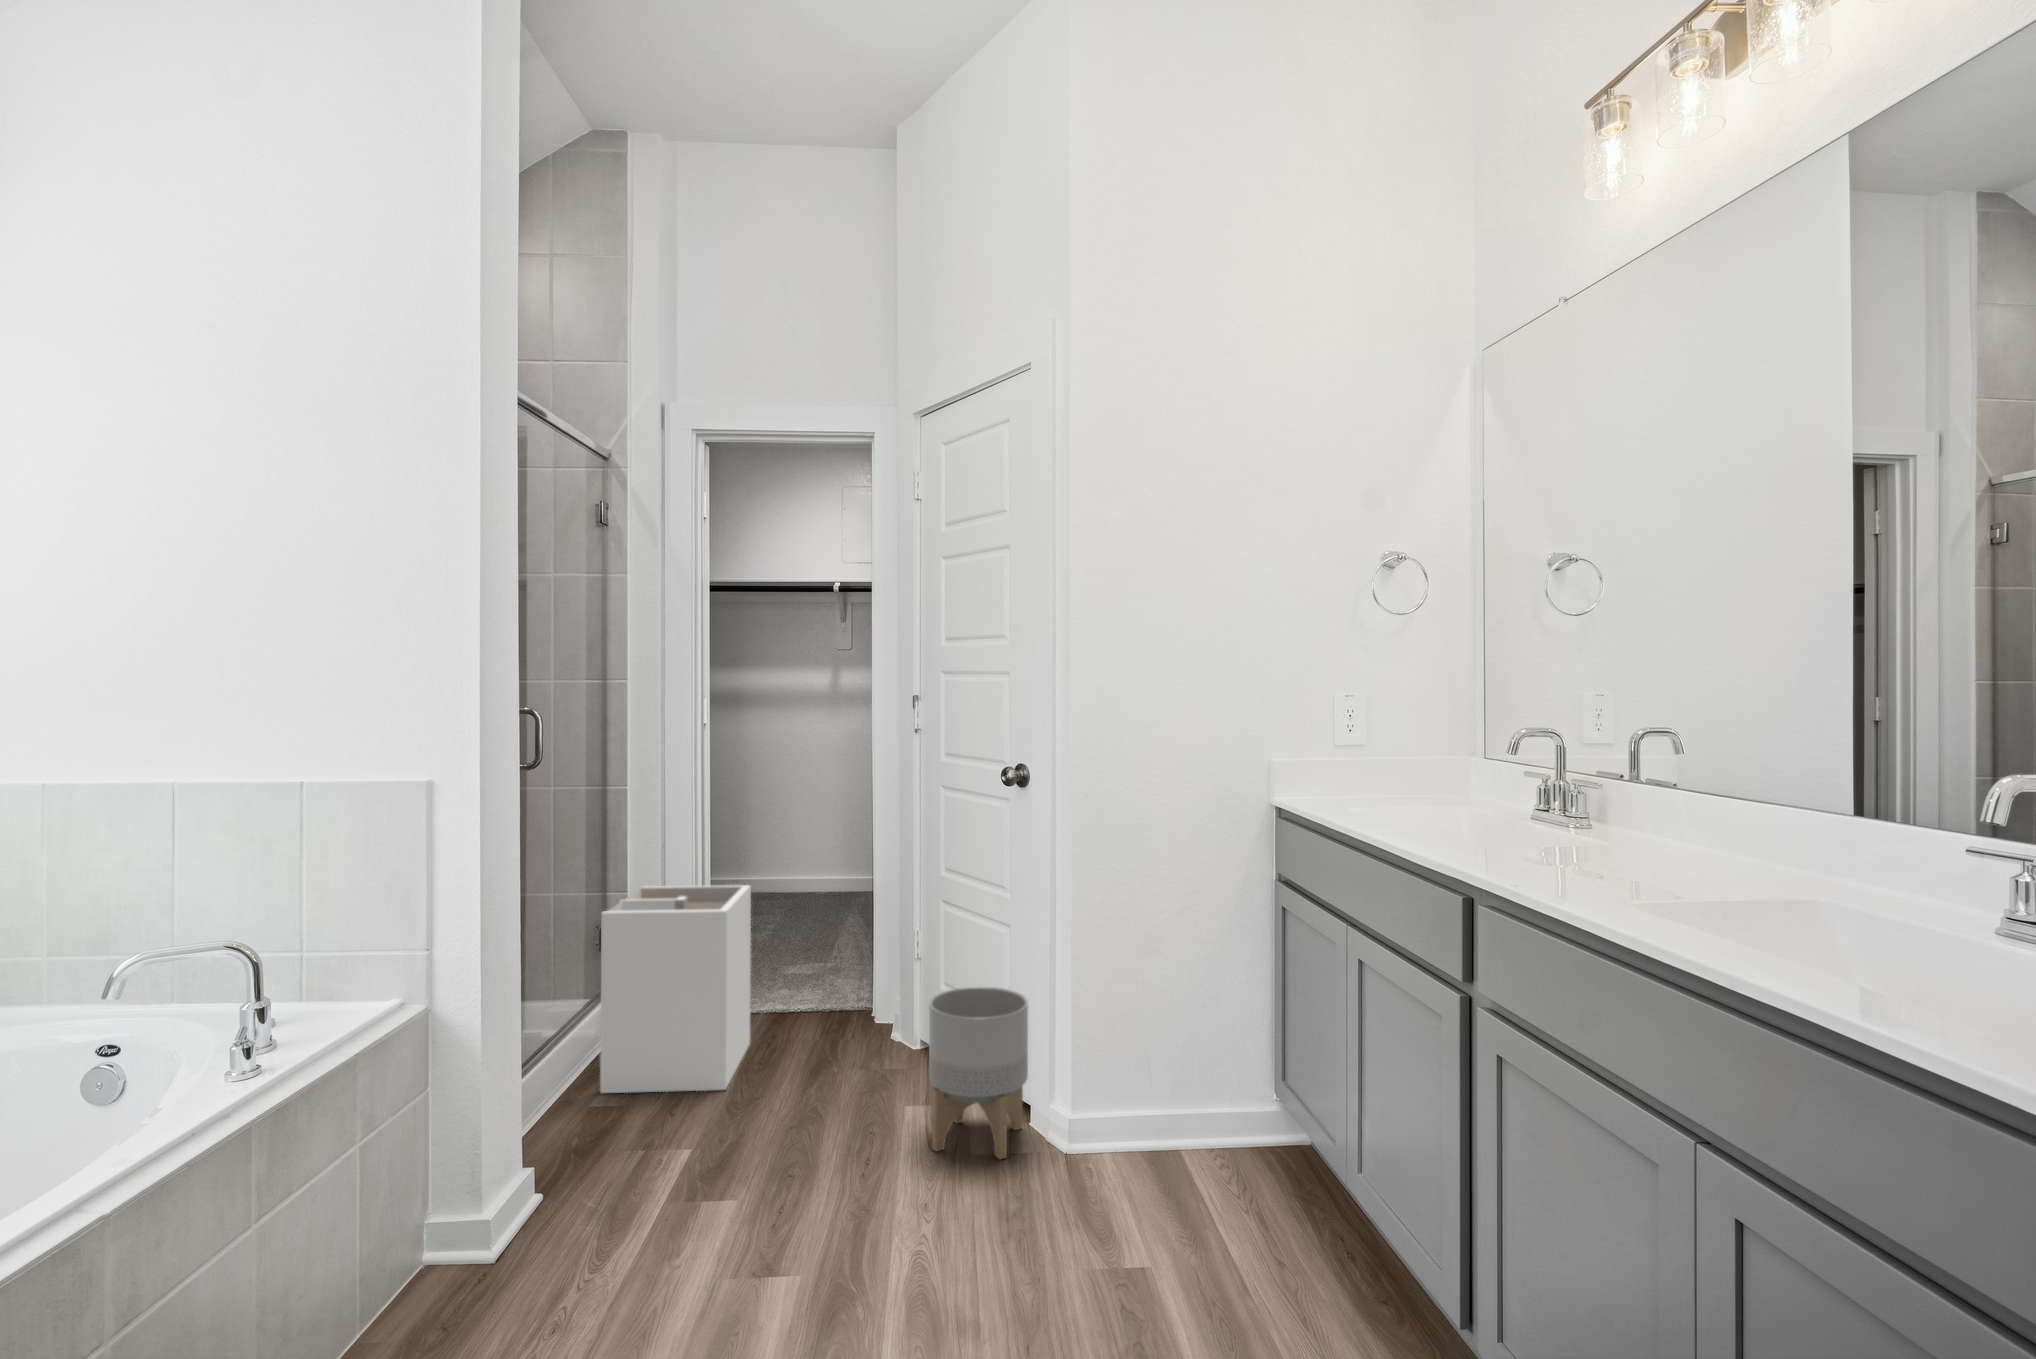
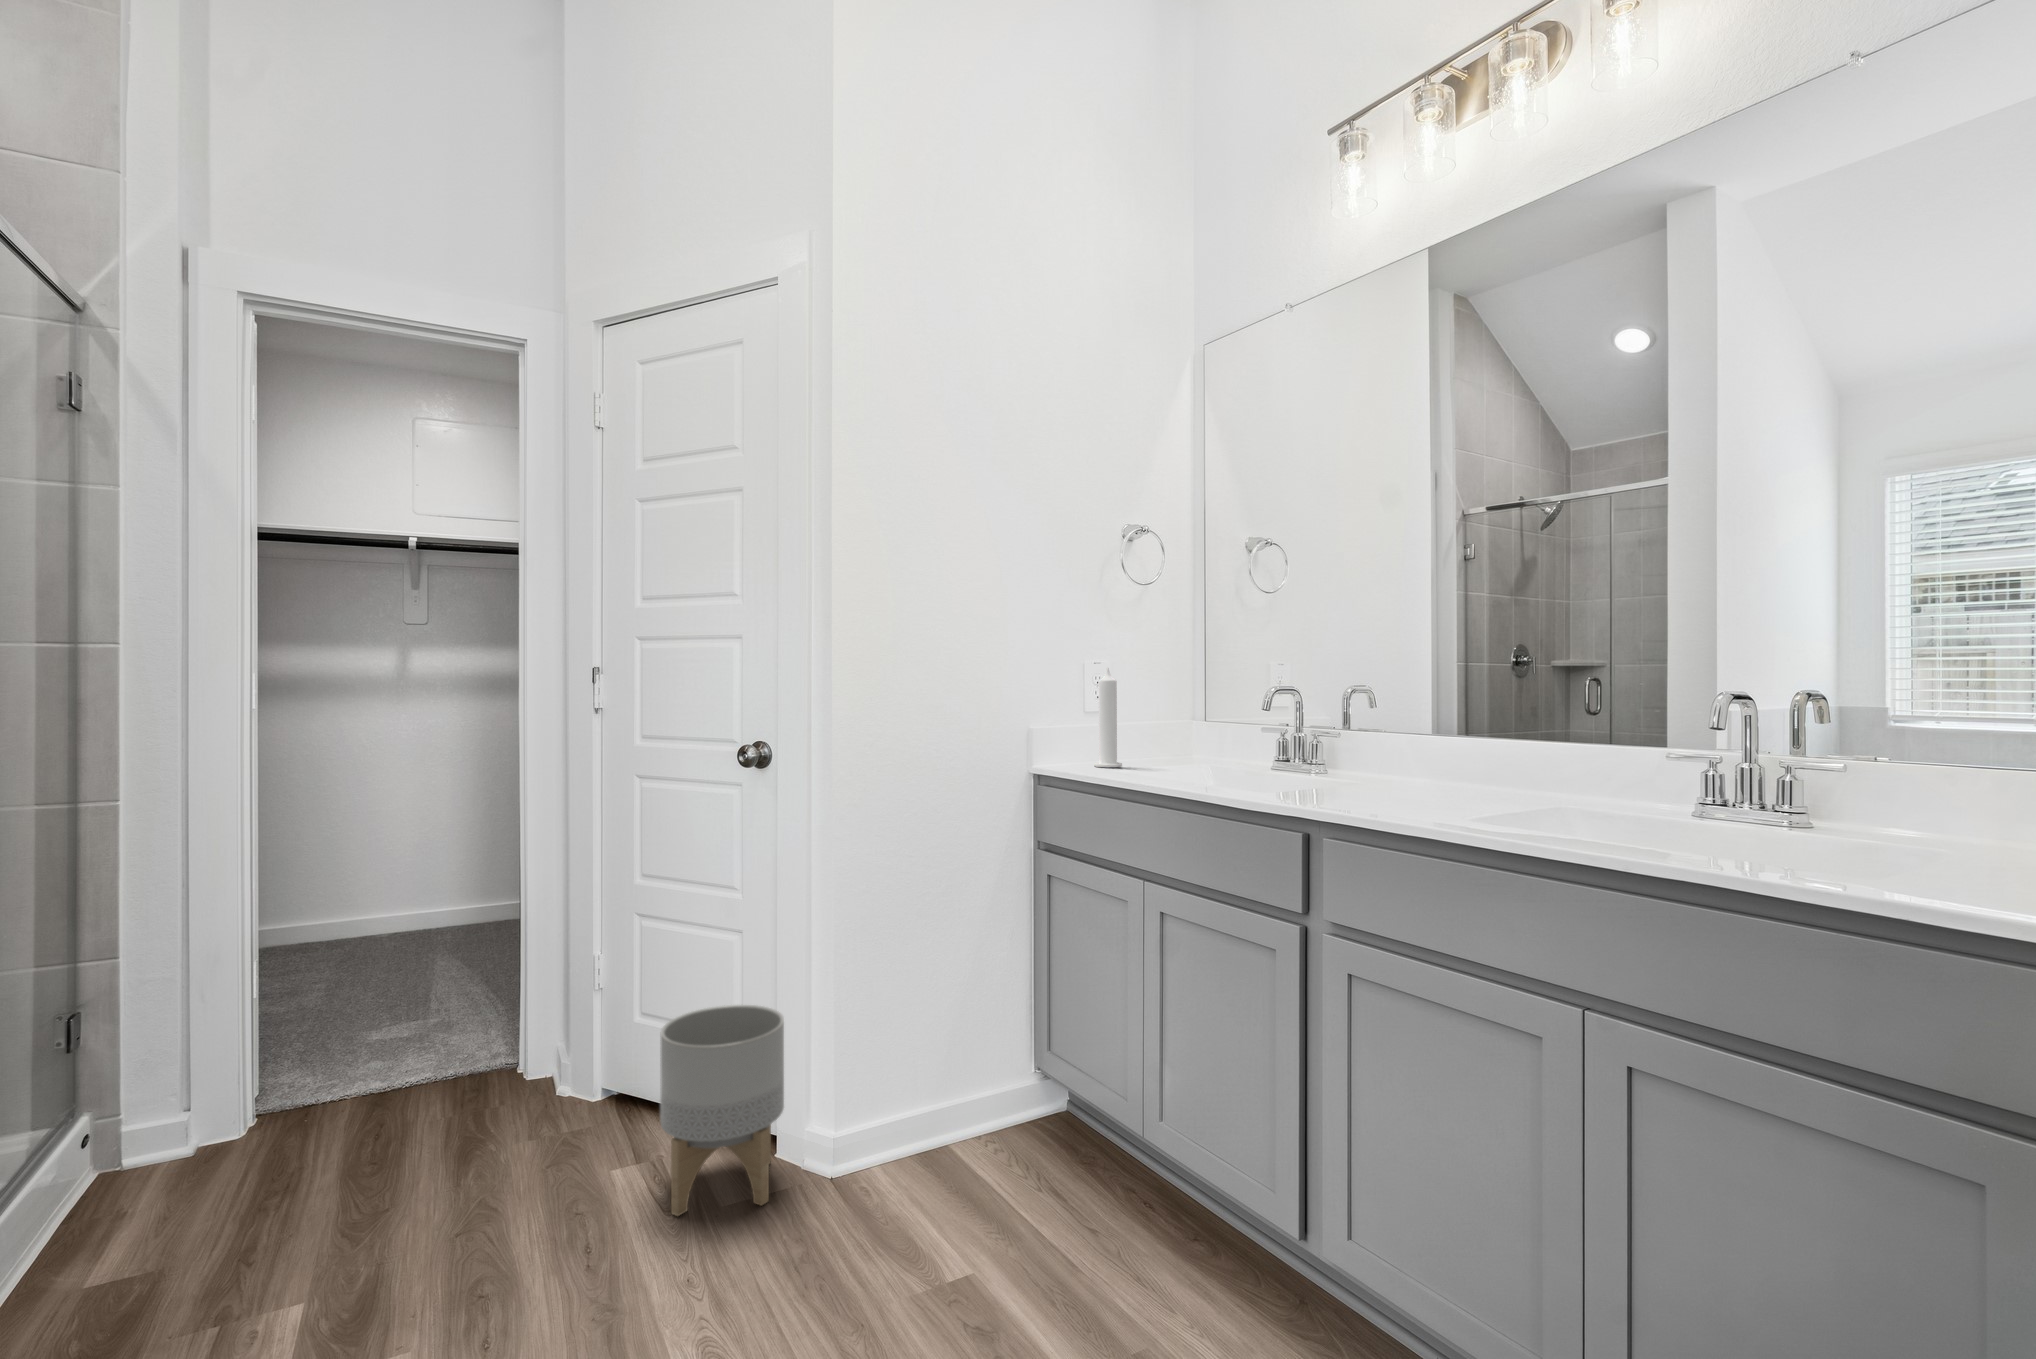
candle: none [1342,701,1372,804] -> present [1094,667,1122,767]
laundry hamper: present [600,885,751,1093] -> none [103,925,348,1263]

